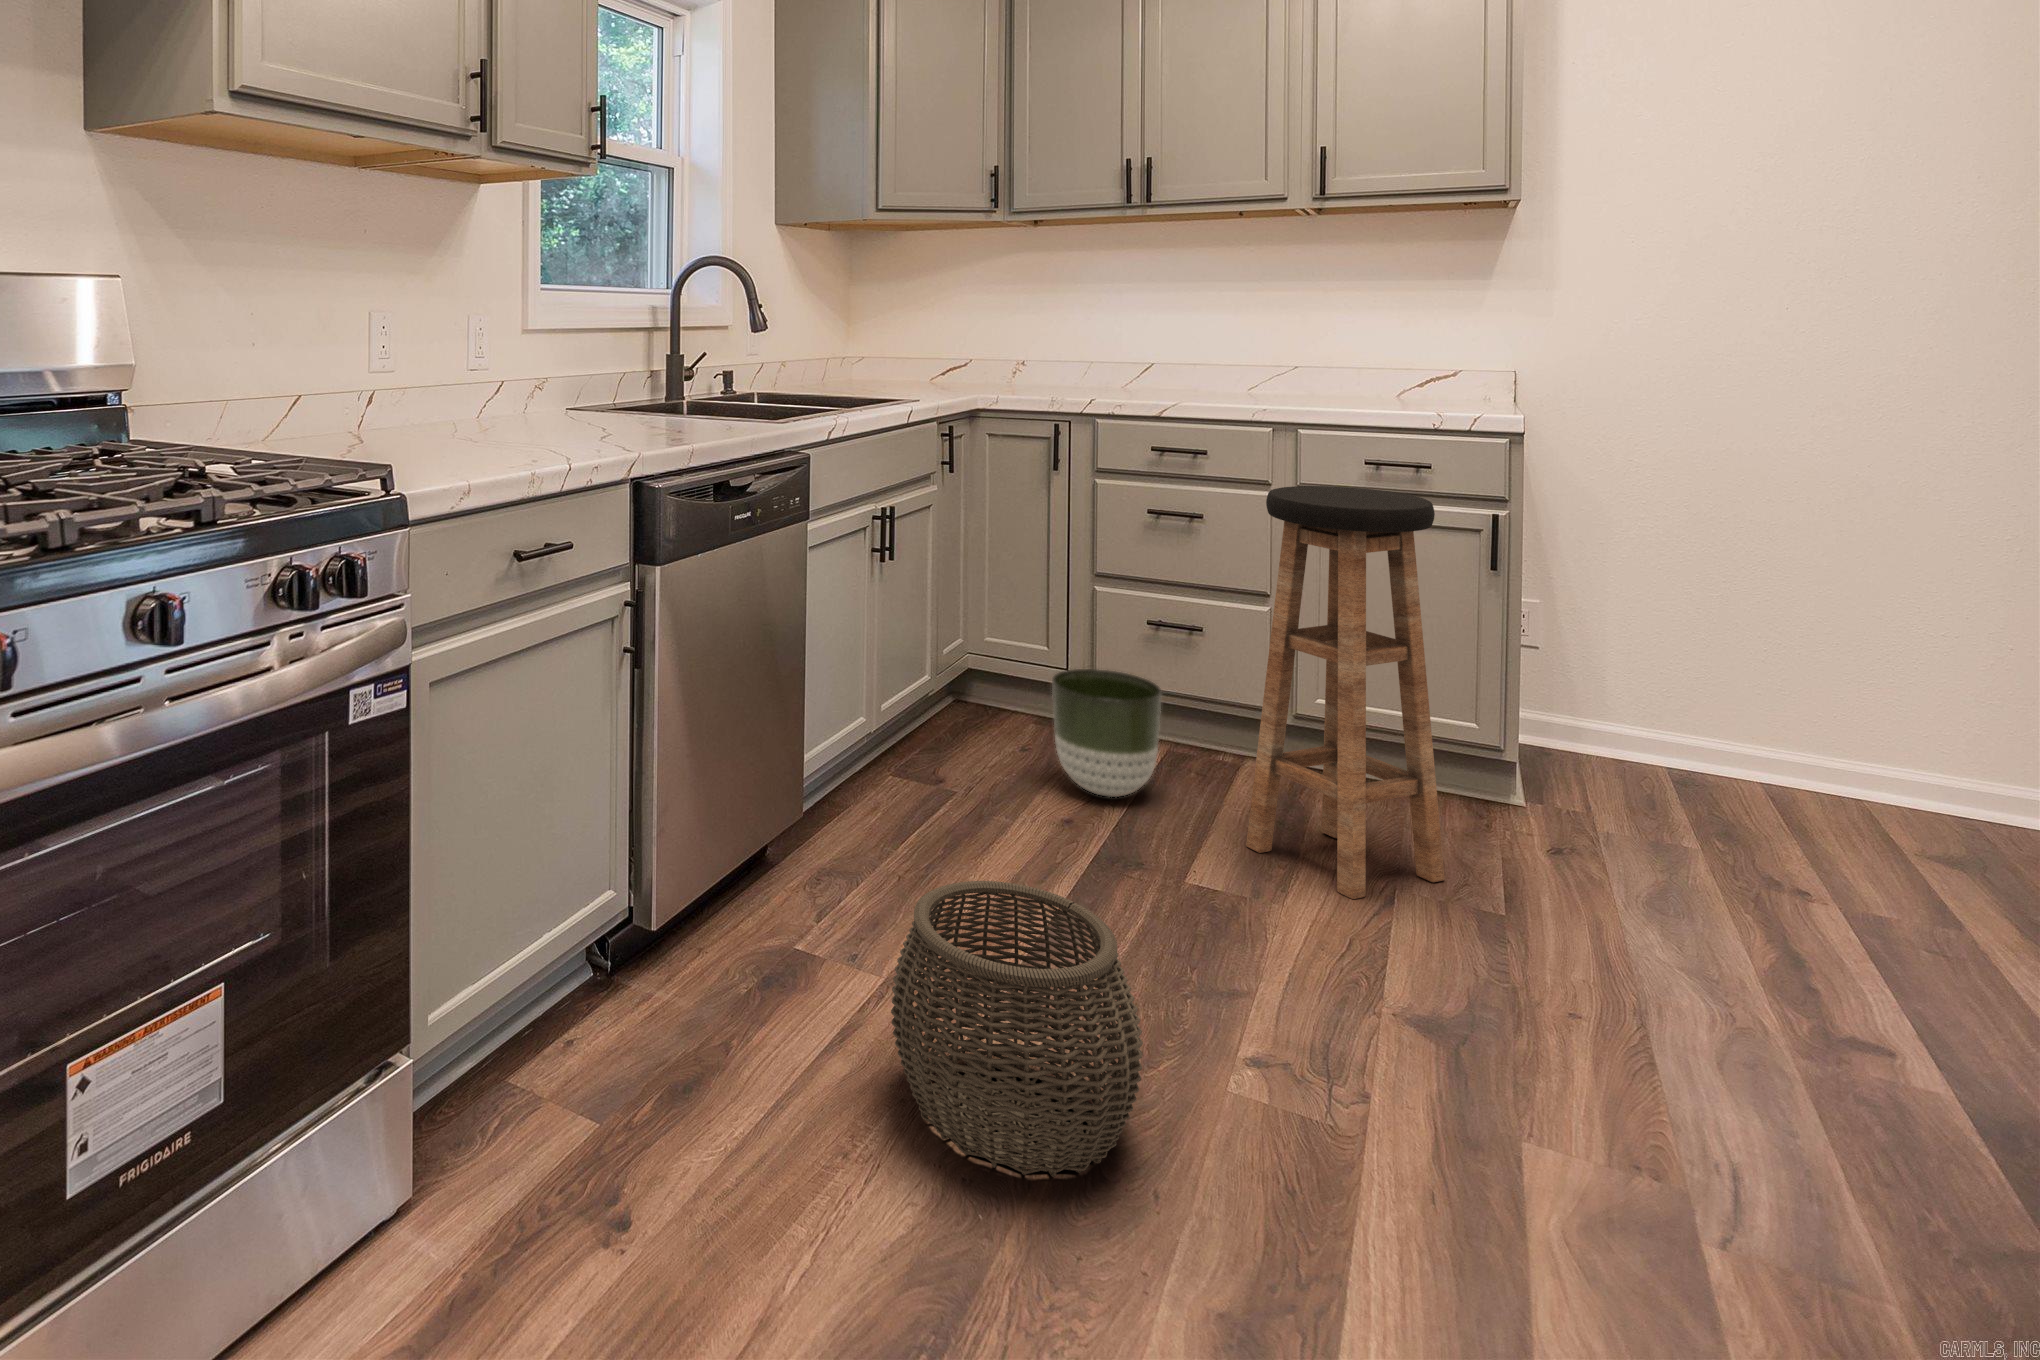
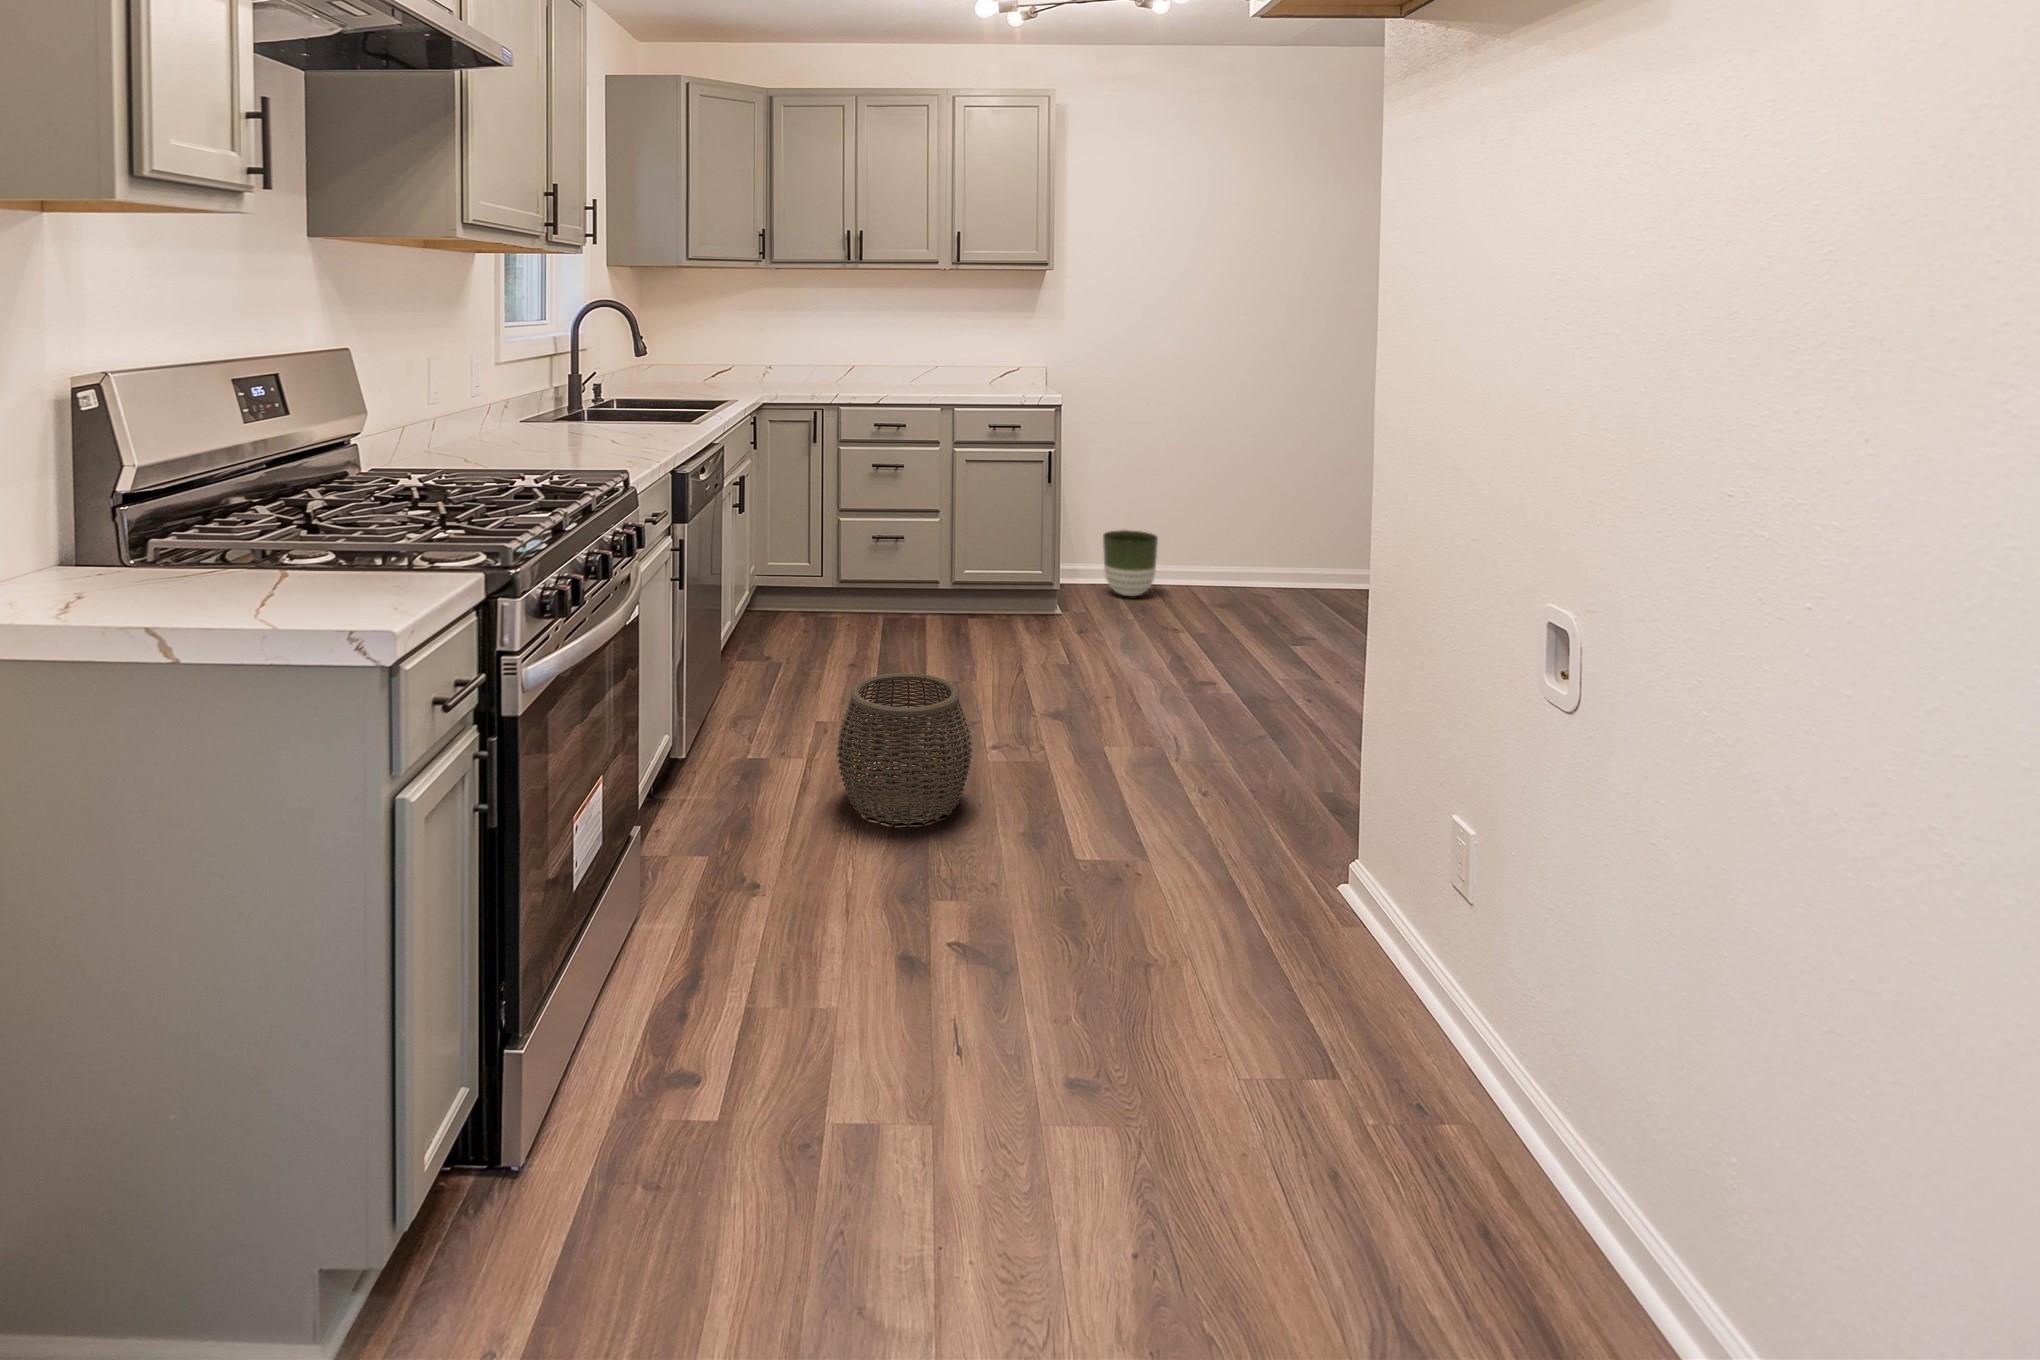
bar stool: present [1246,486,1445,899] -> none [947,437,1041,670]
planter: present [1052,669,1162,797] -> present [1103,530,1158,596]

